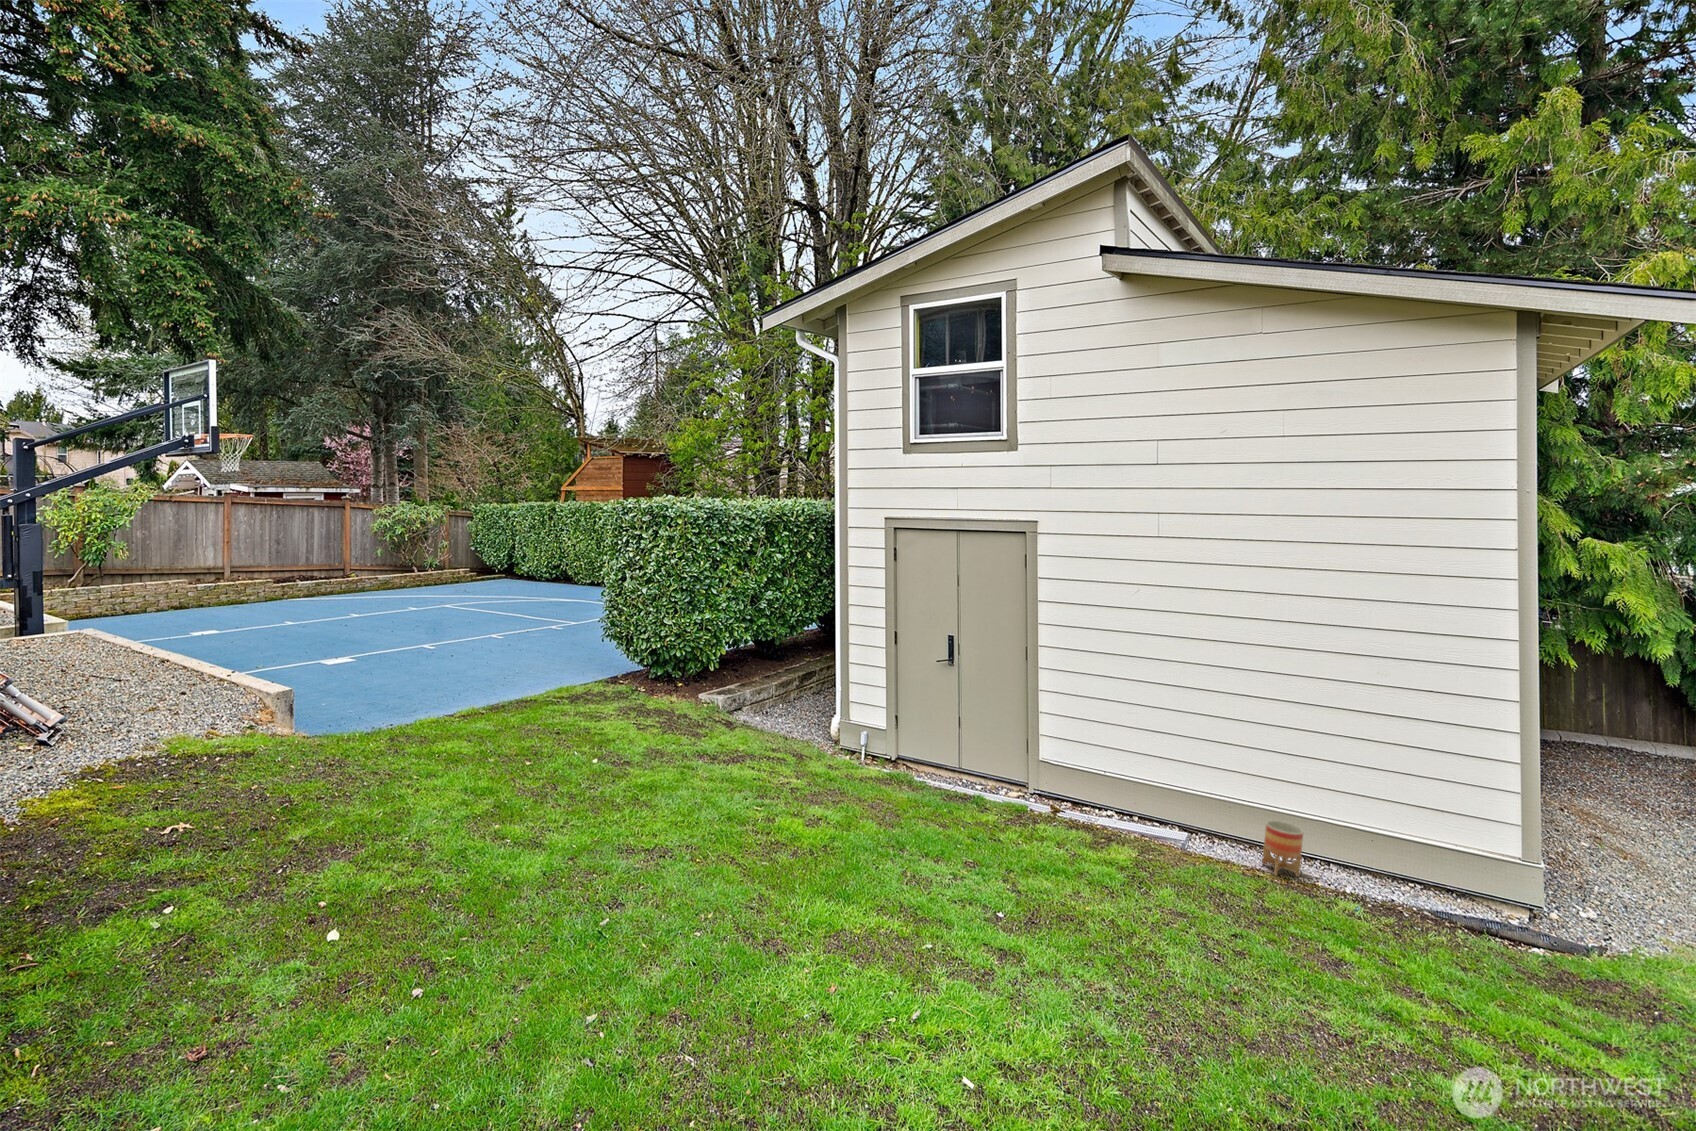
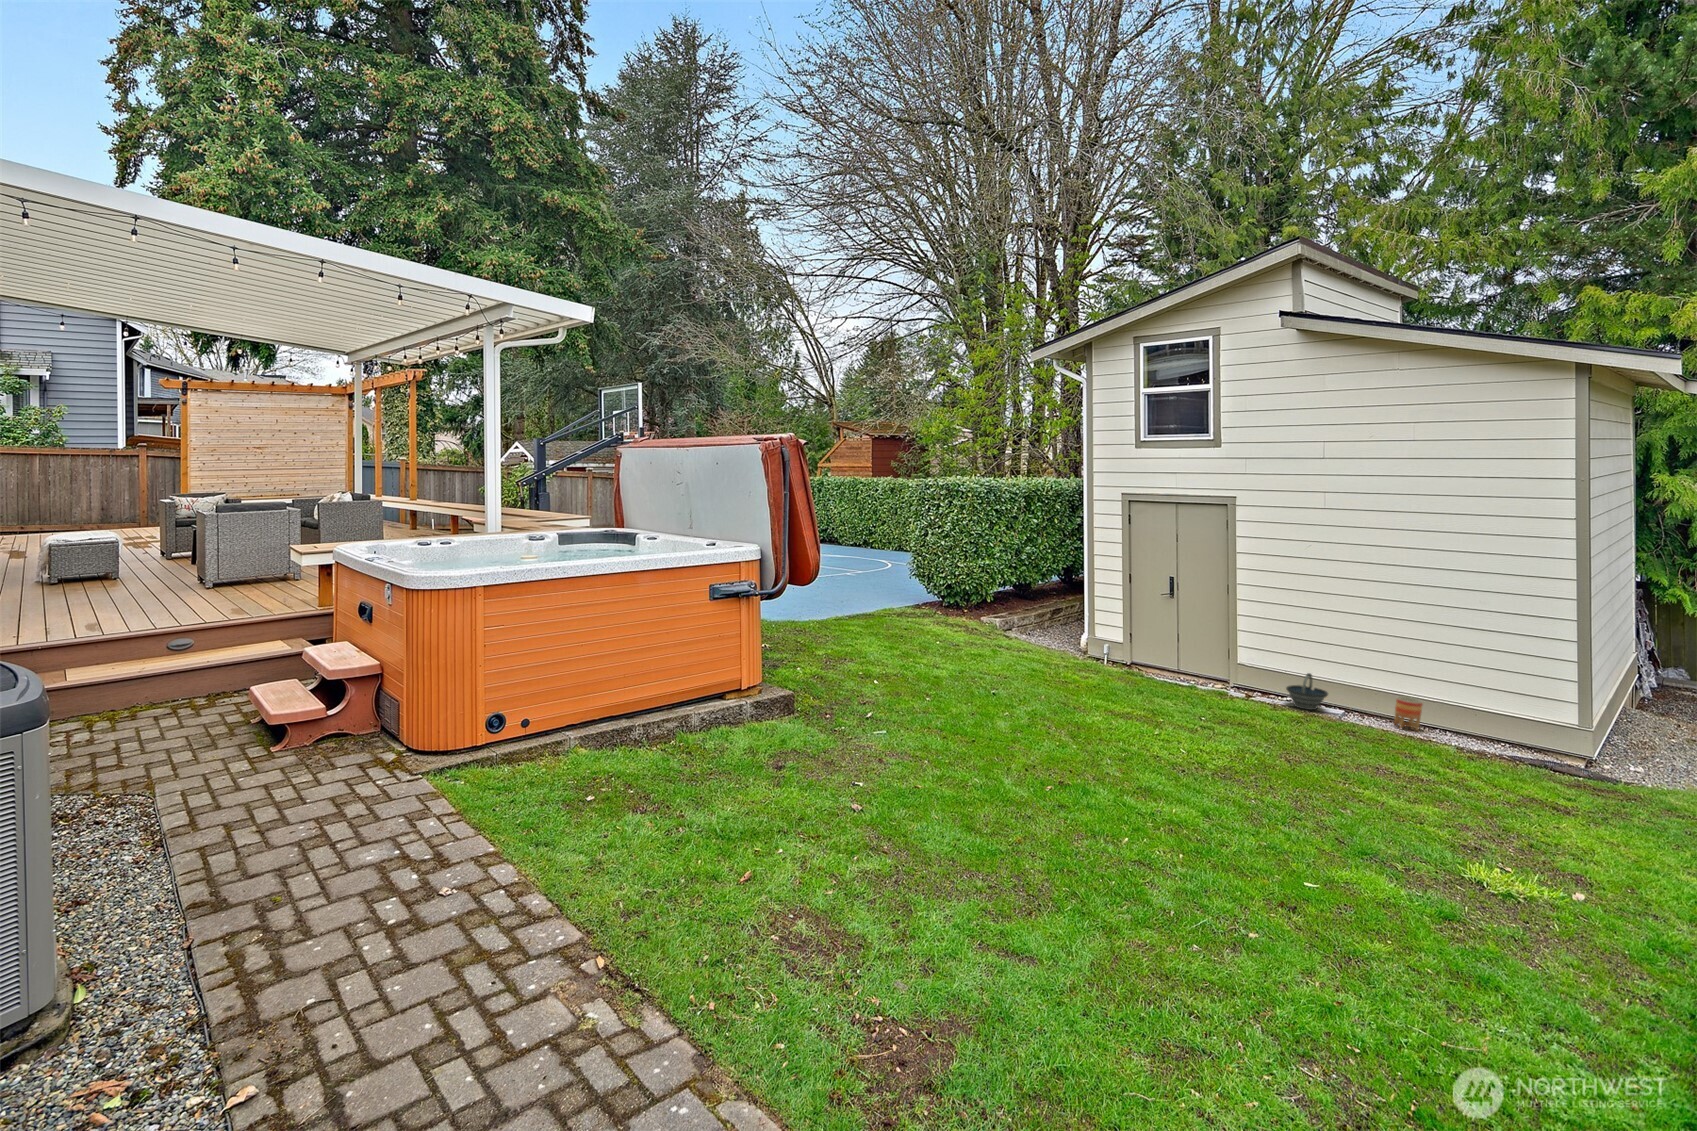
bucket: none [1111,783,1168,842] -> present [1286,673,1328,710]

